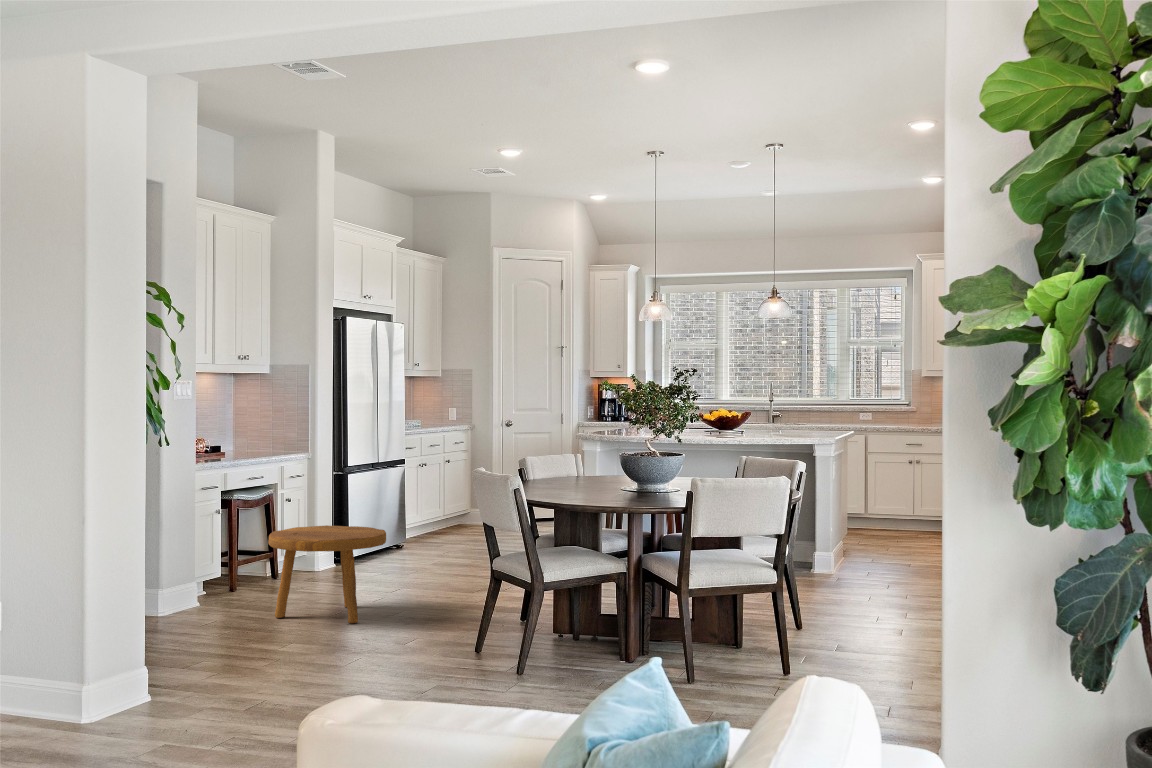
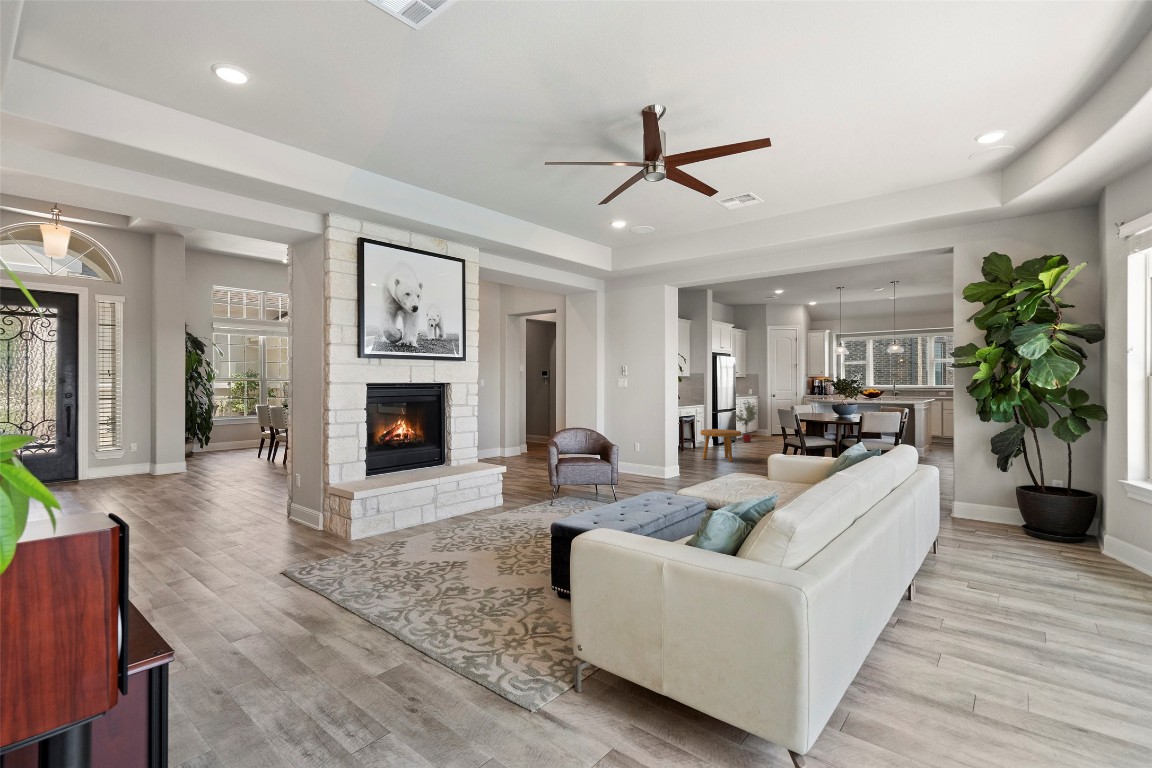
potted tree: none [396,436,460,549] -> present [735,402,756,442]

